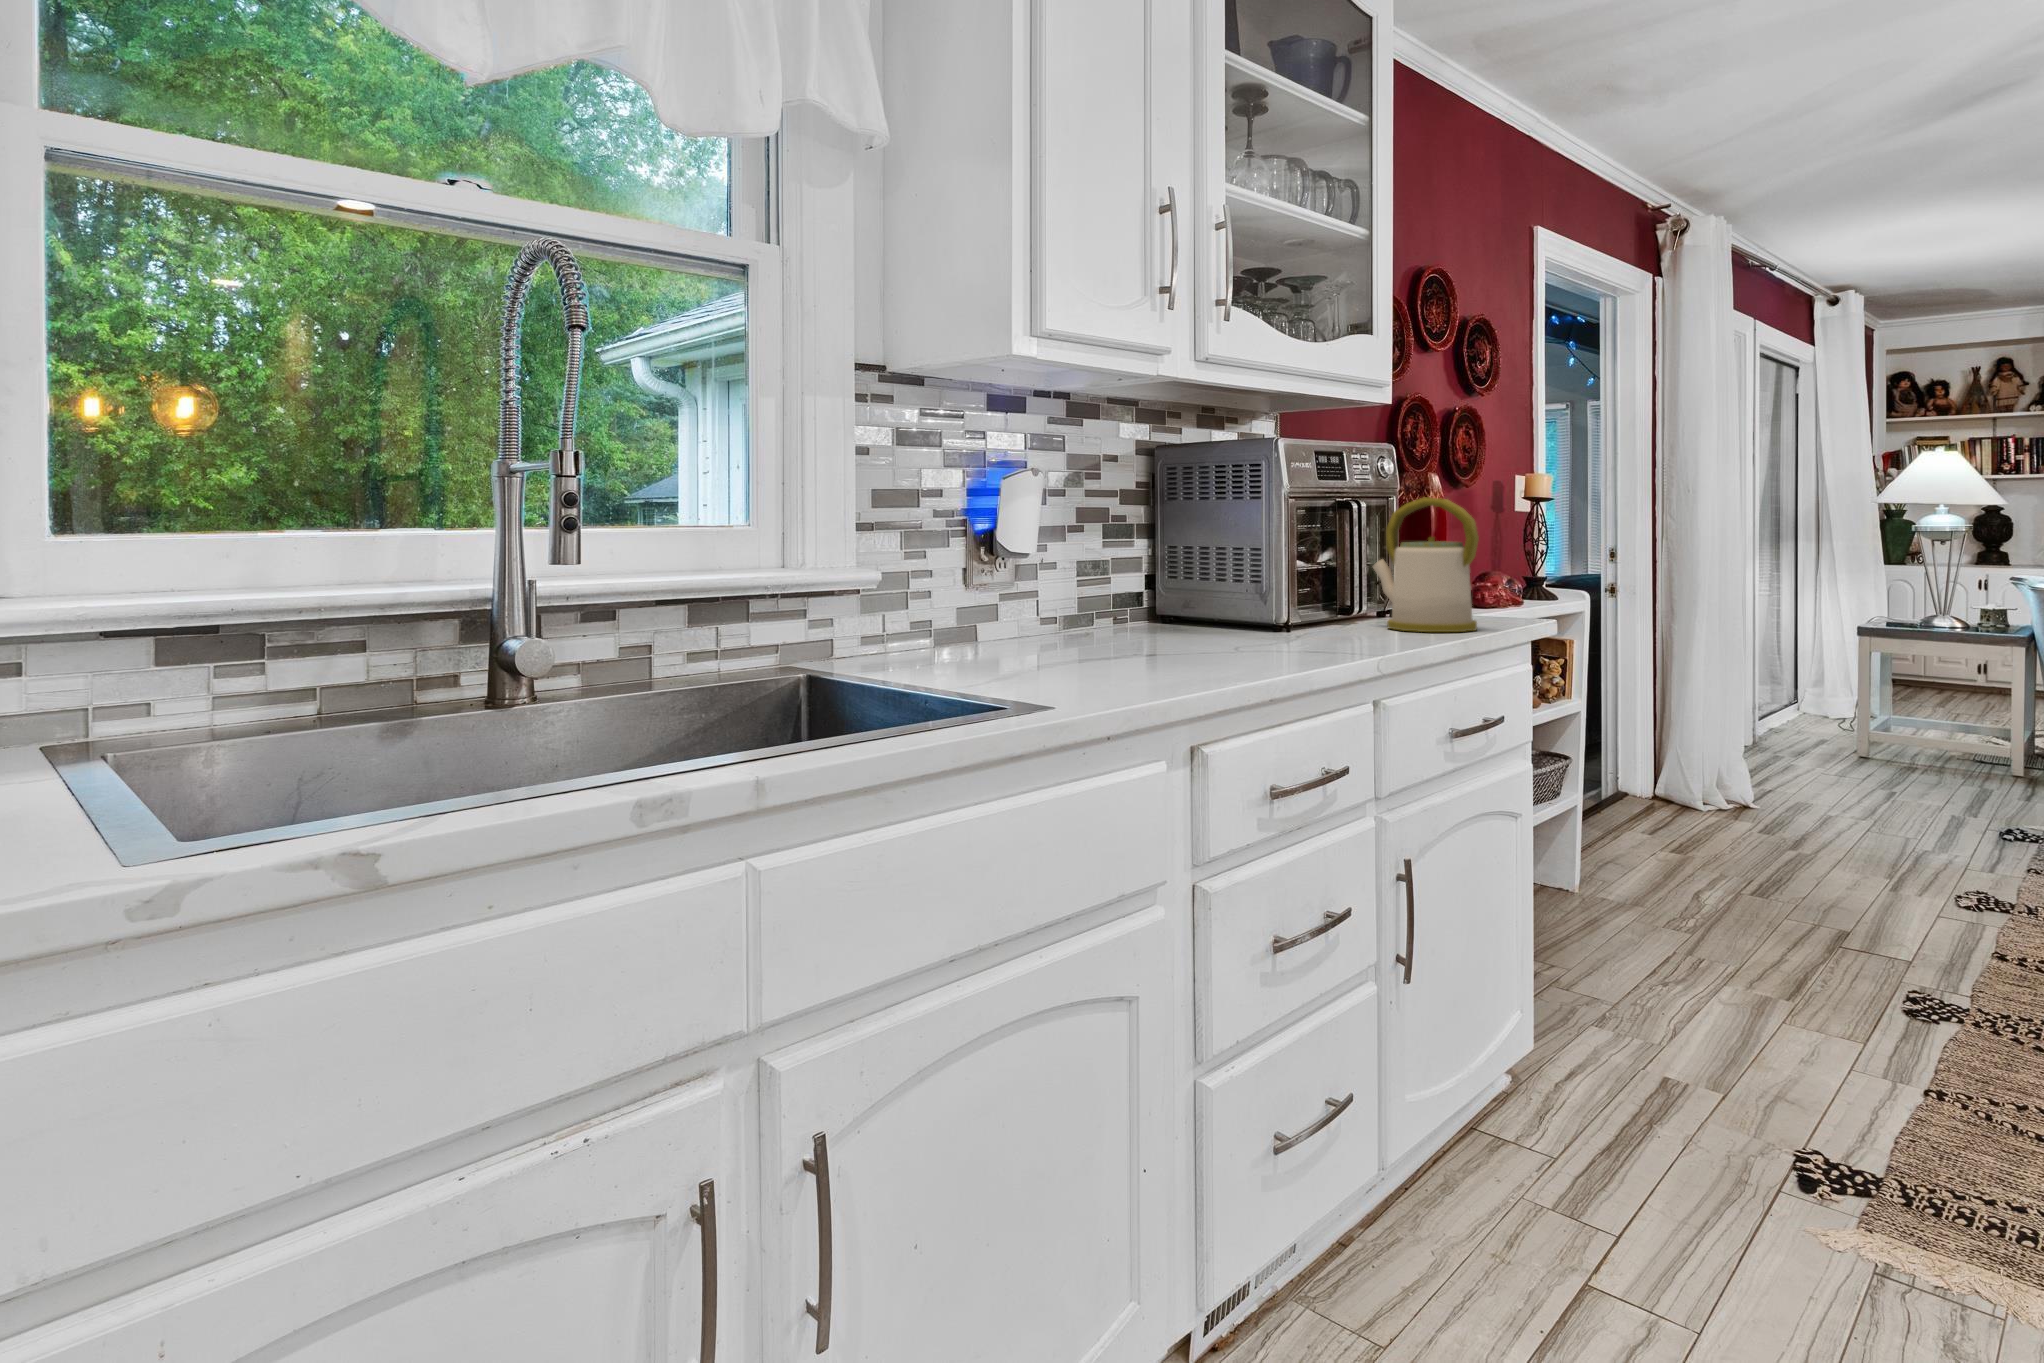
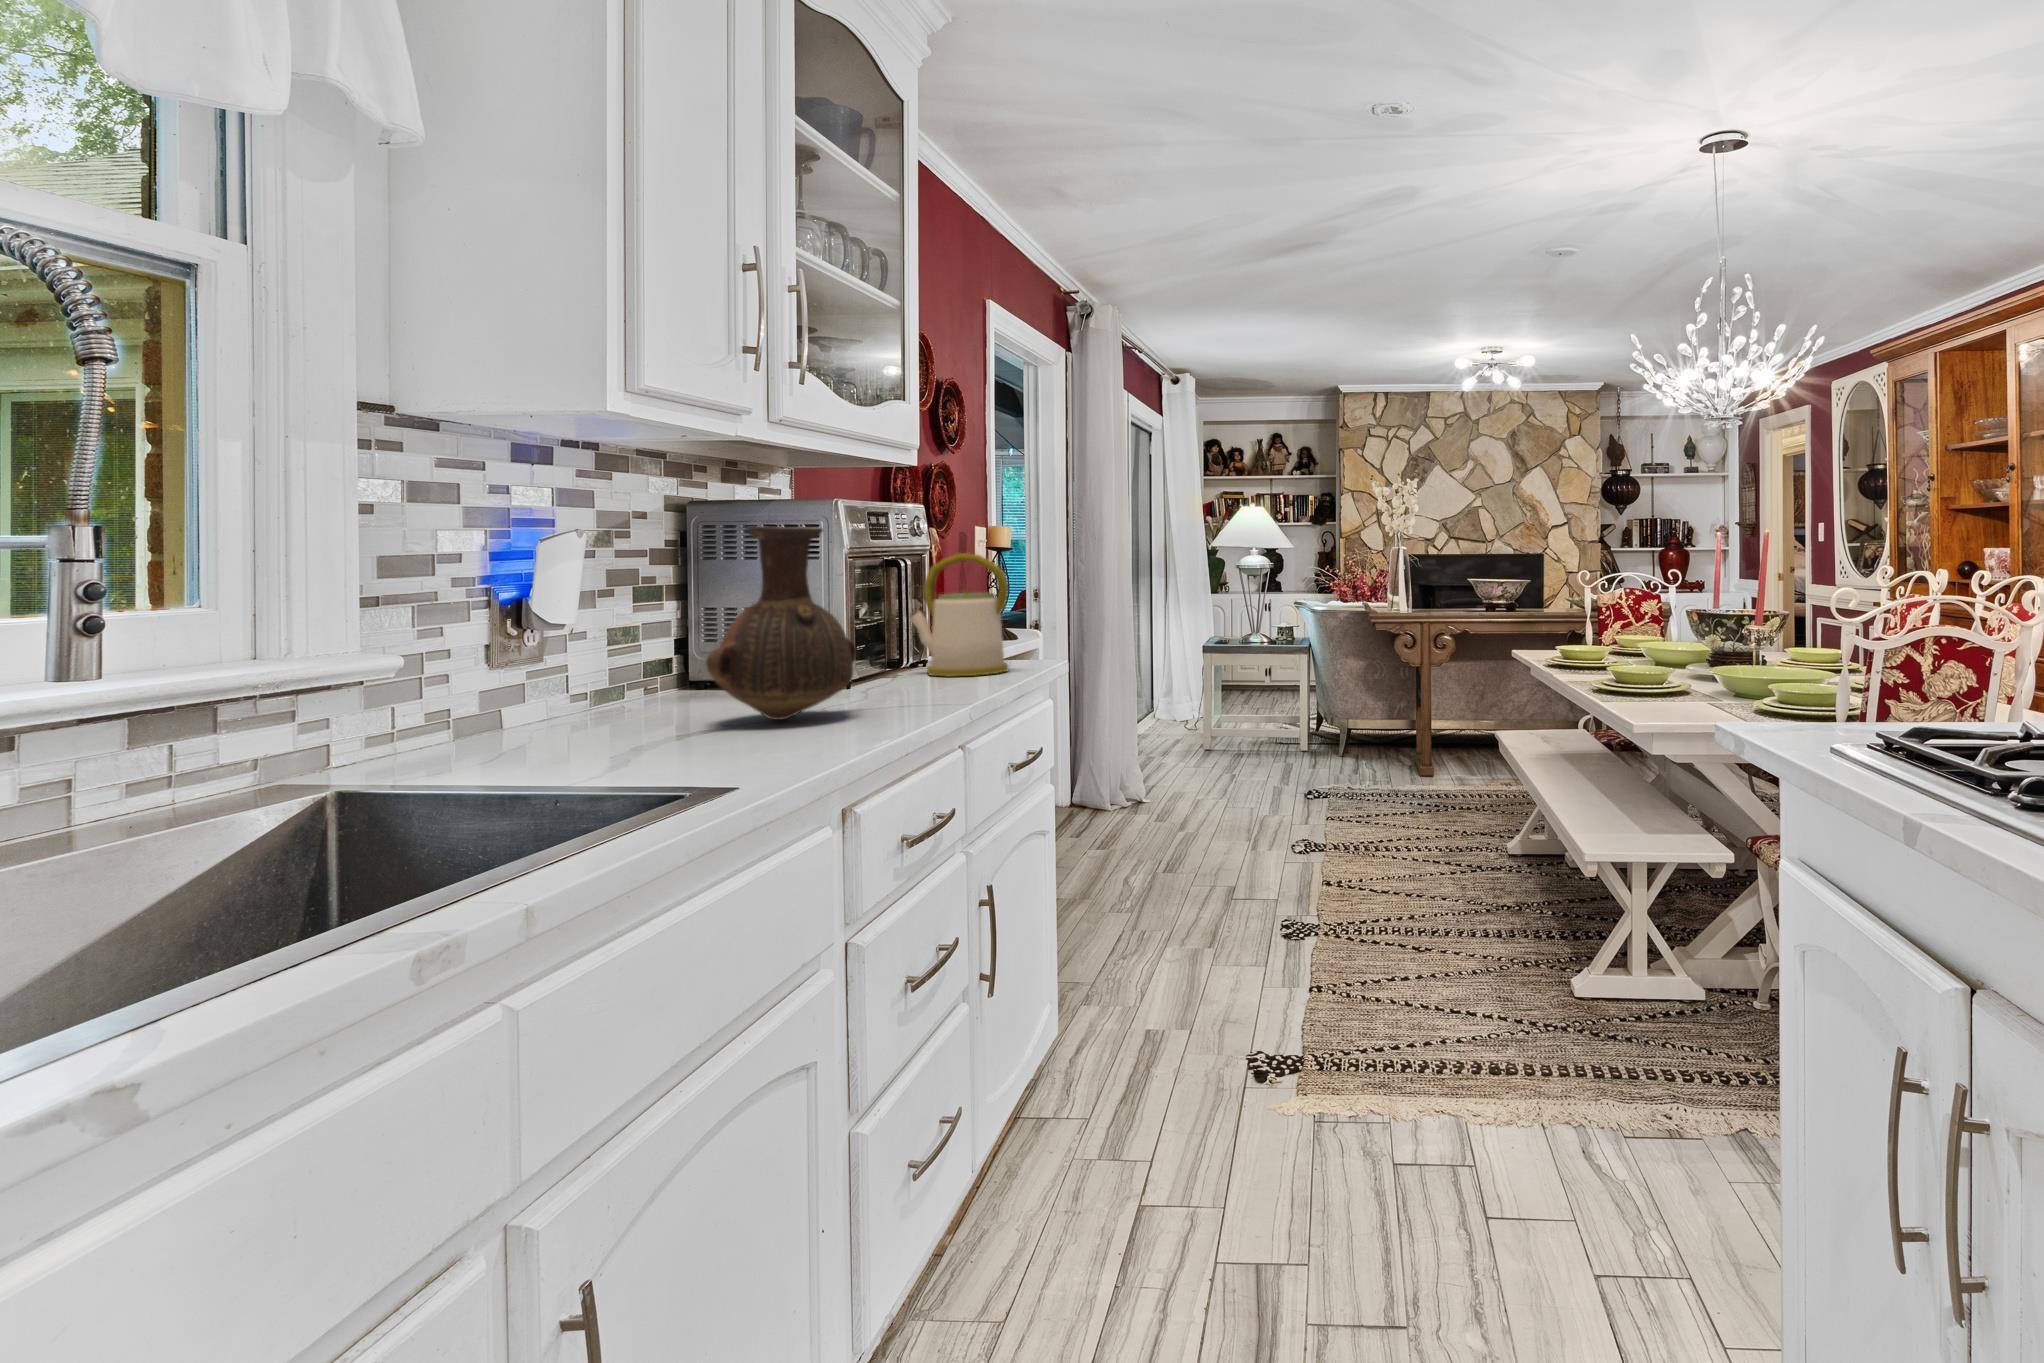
vase: none [1109,463,1263,657] -> present [706,526,856,720]

